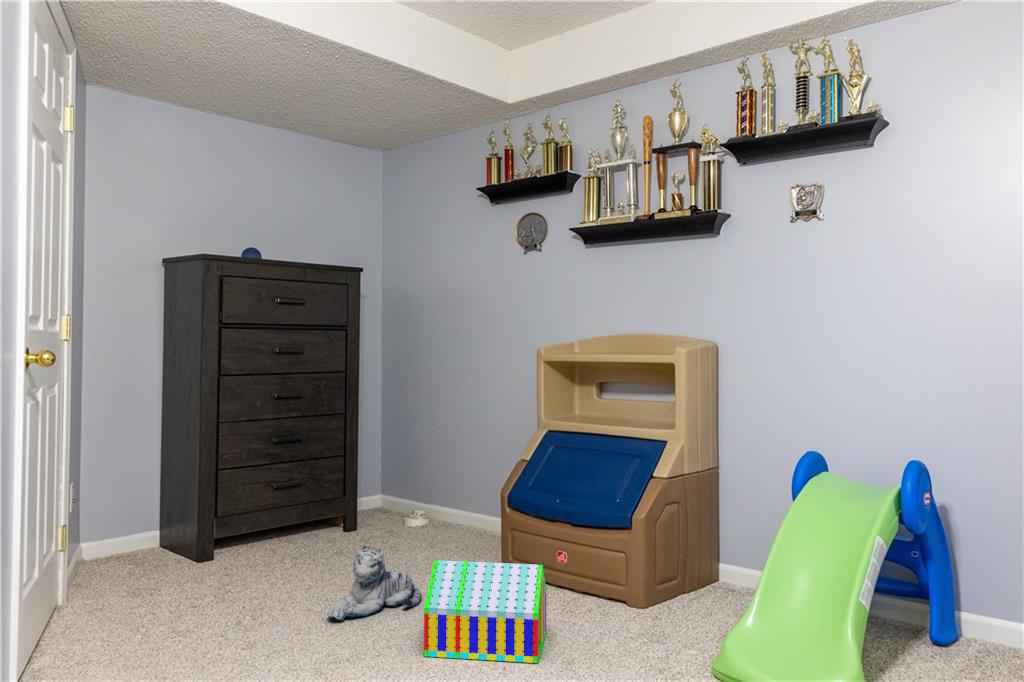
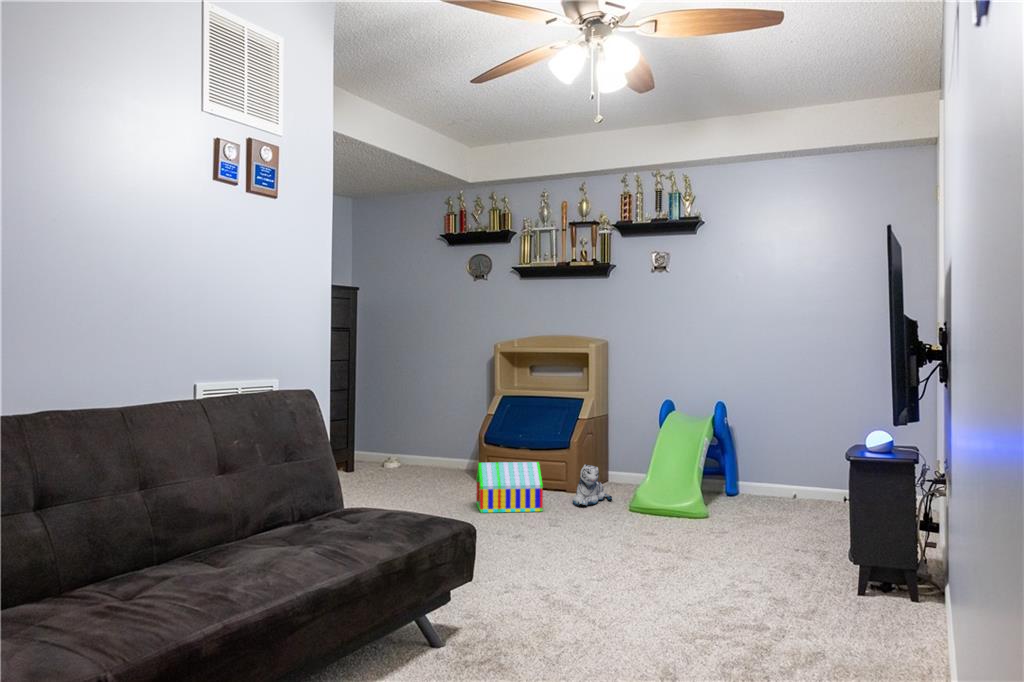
plush toy: present [328,546,422,620] -> present [573,464,612,506]

